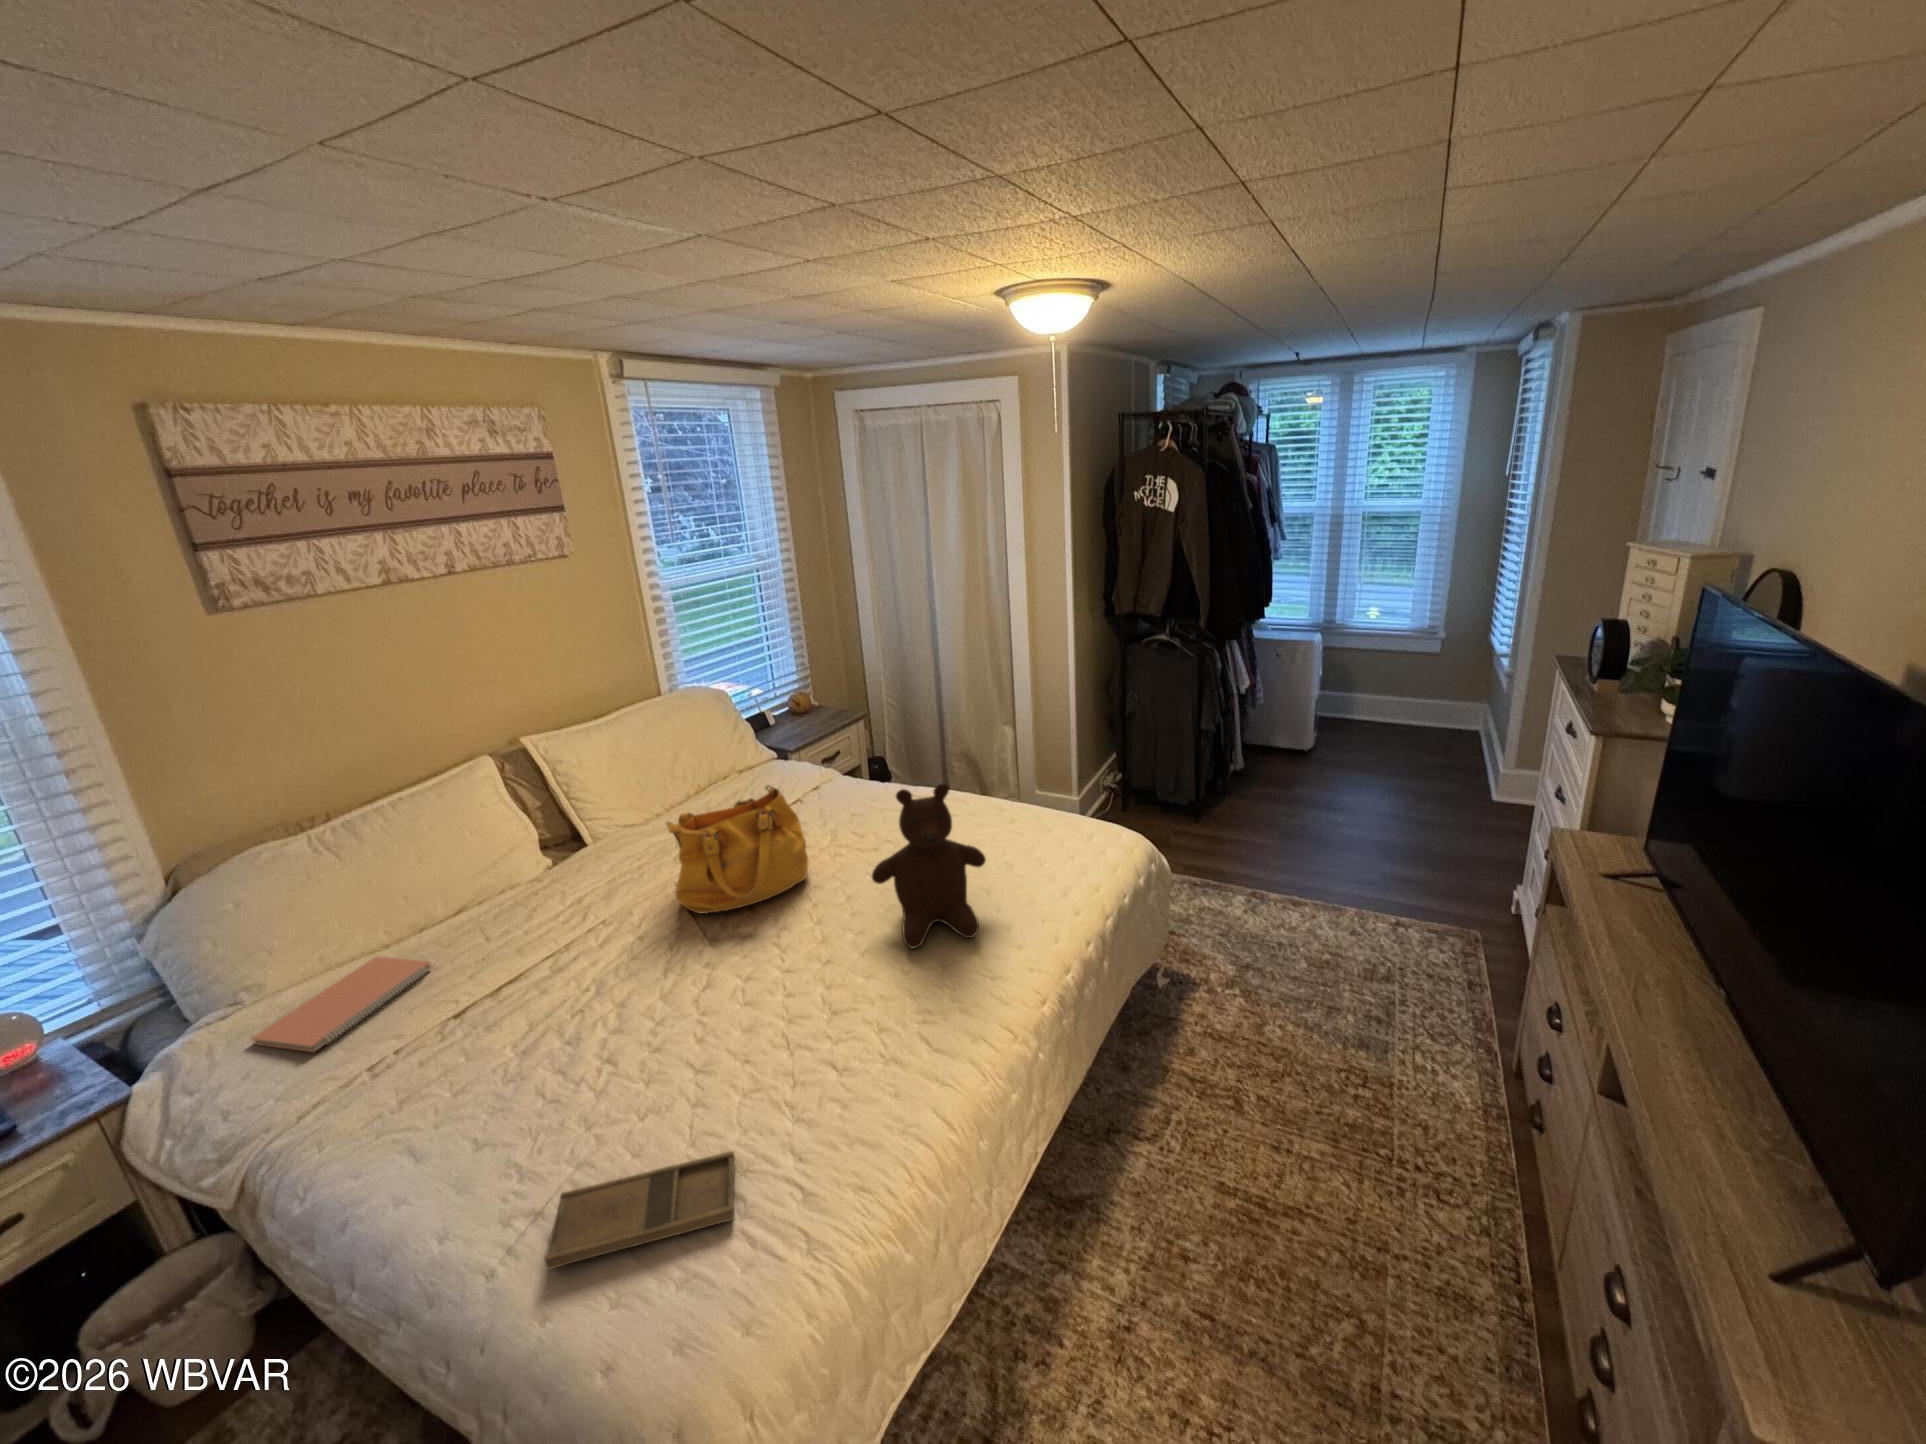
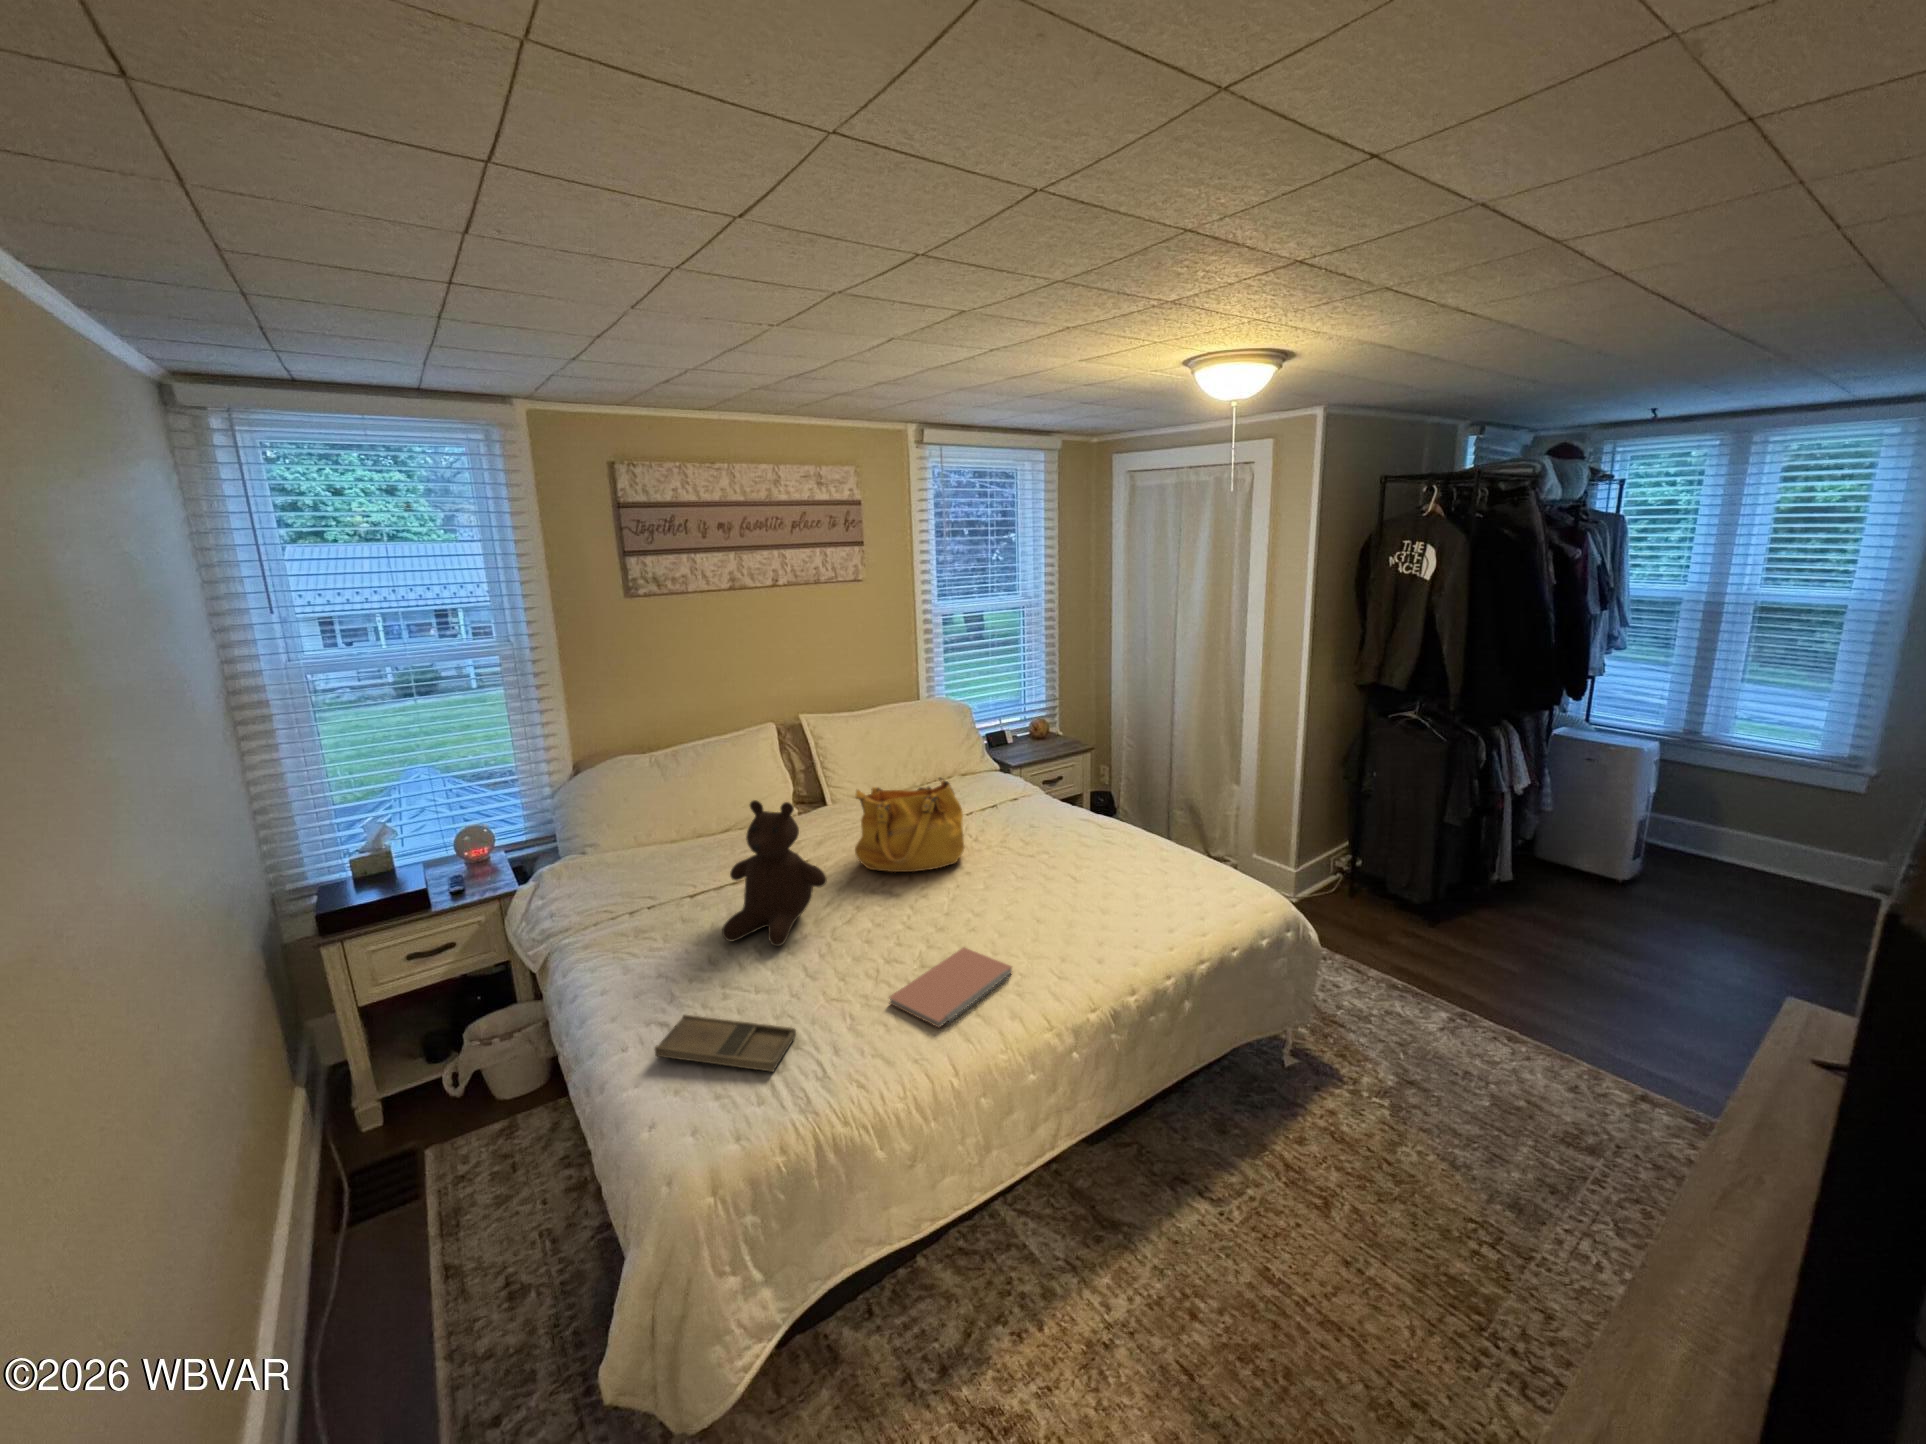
teddy bear: present [872,784,986,948] -> present [722,800,827,946]
notebook: present [251,957,432,1052] -> present [889,948,1012,1027]

